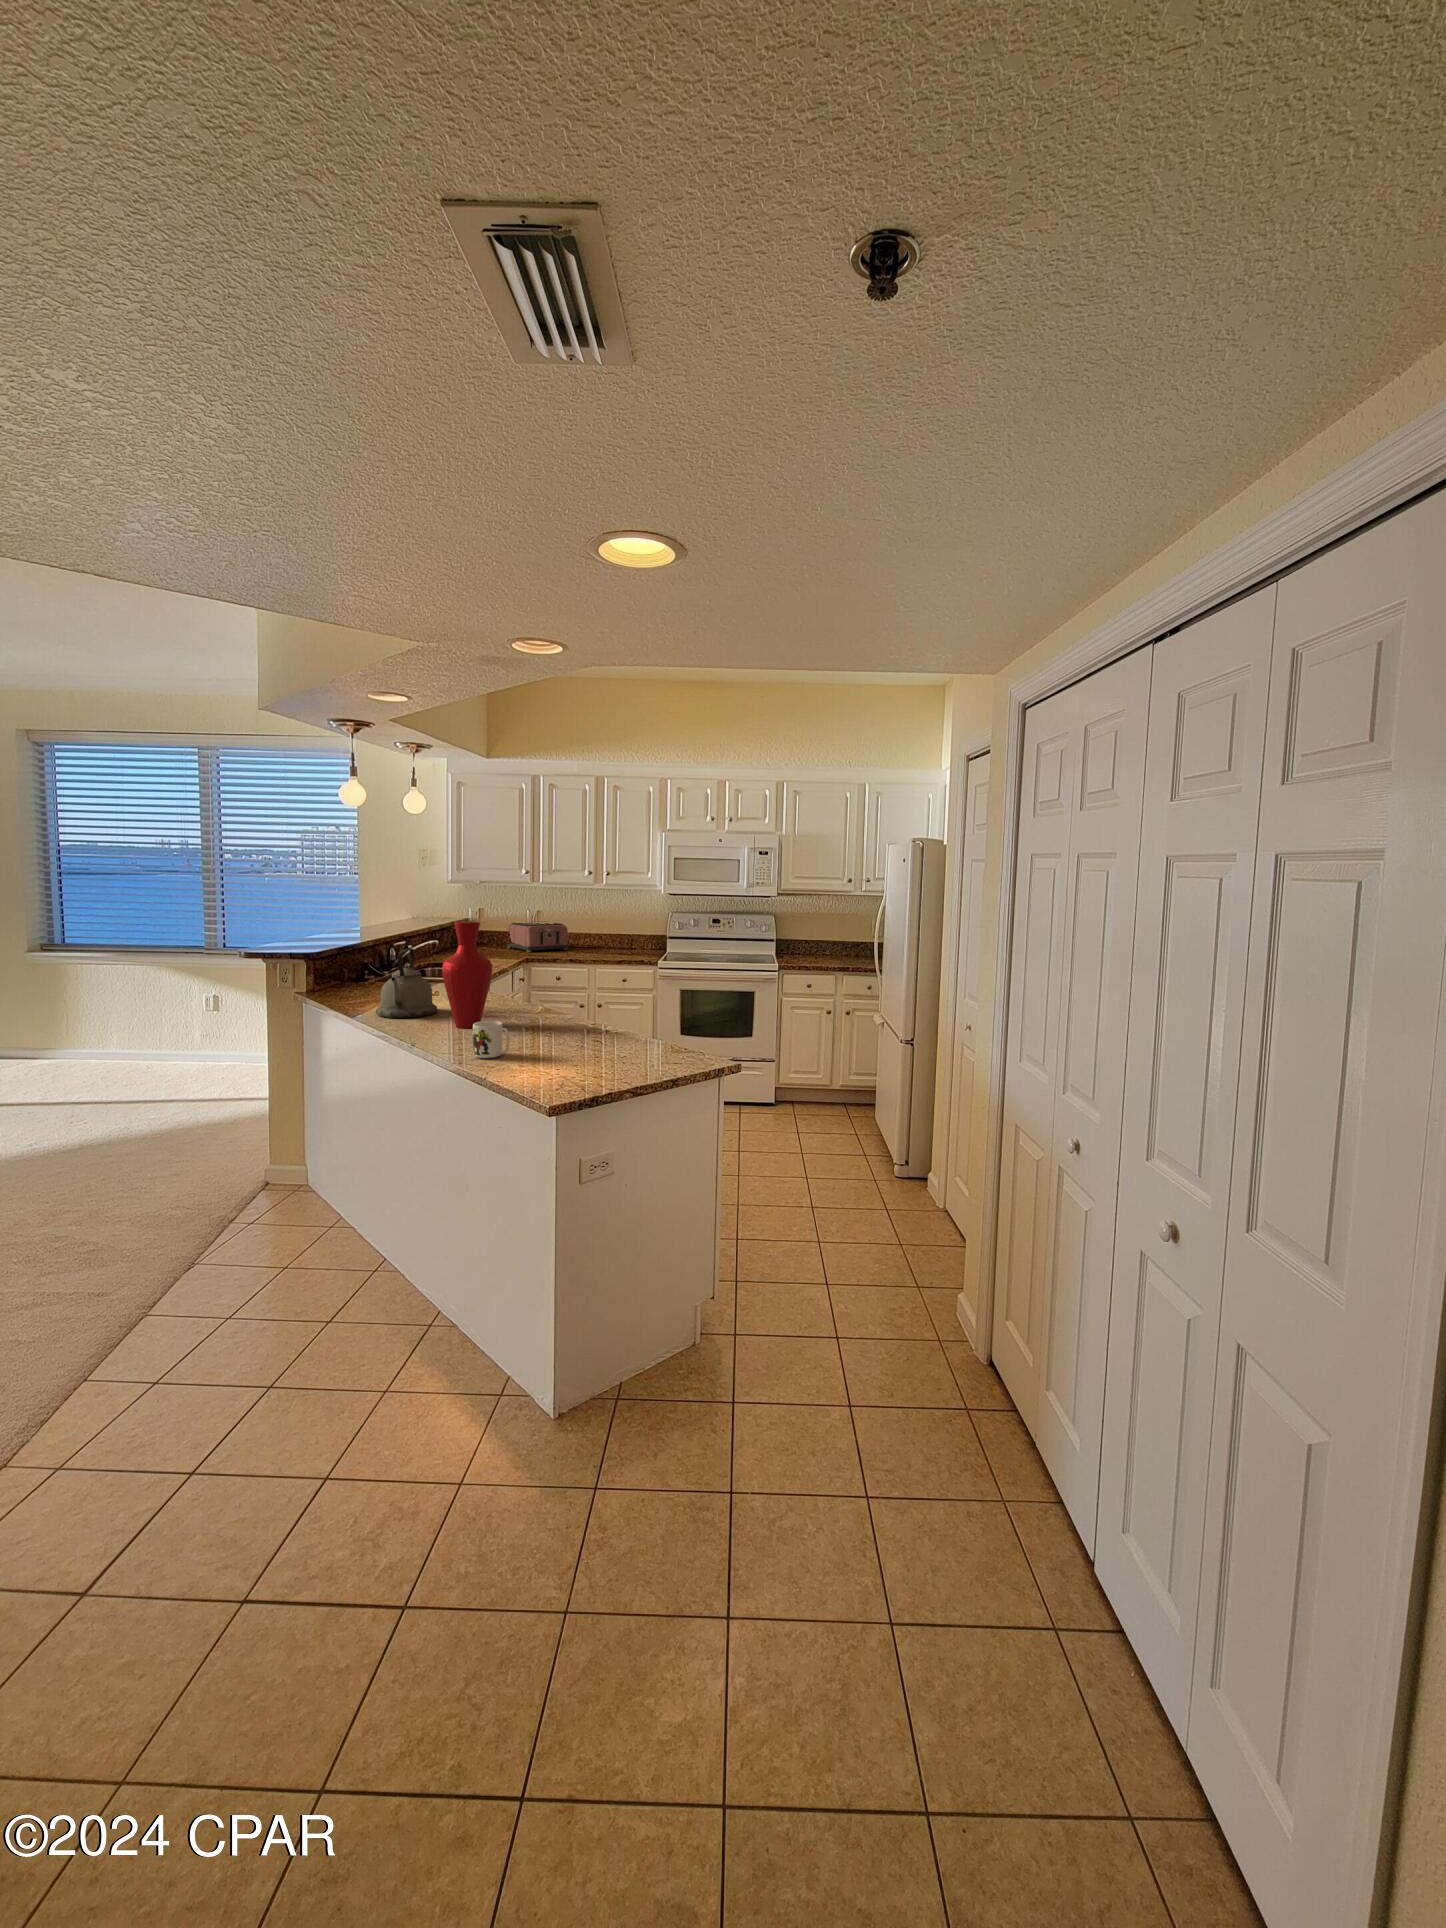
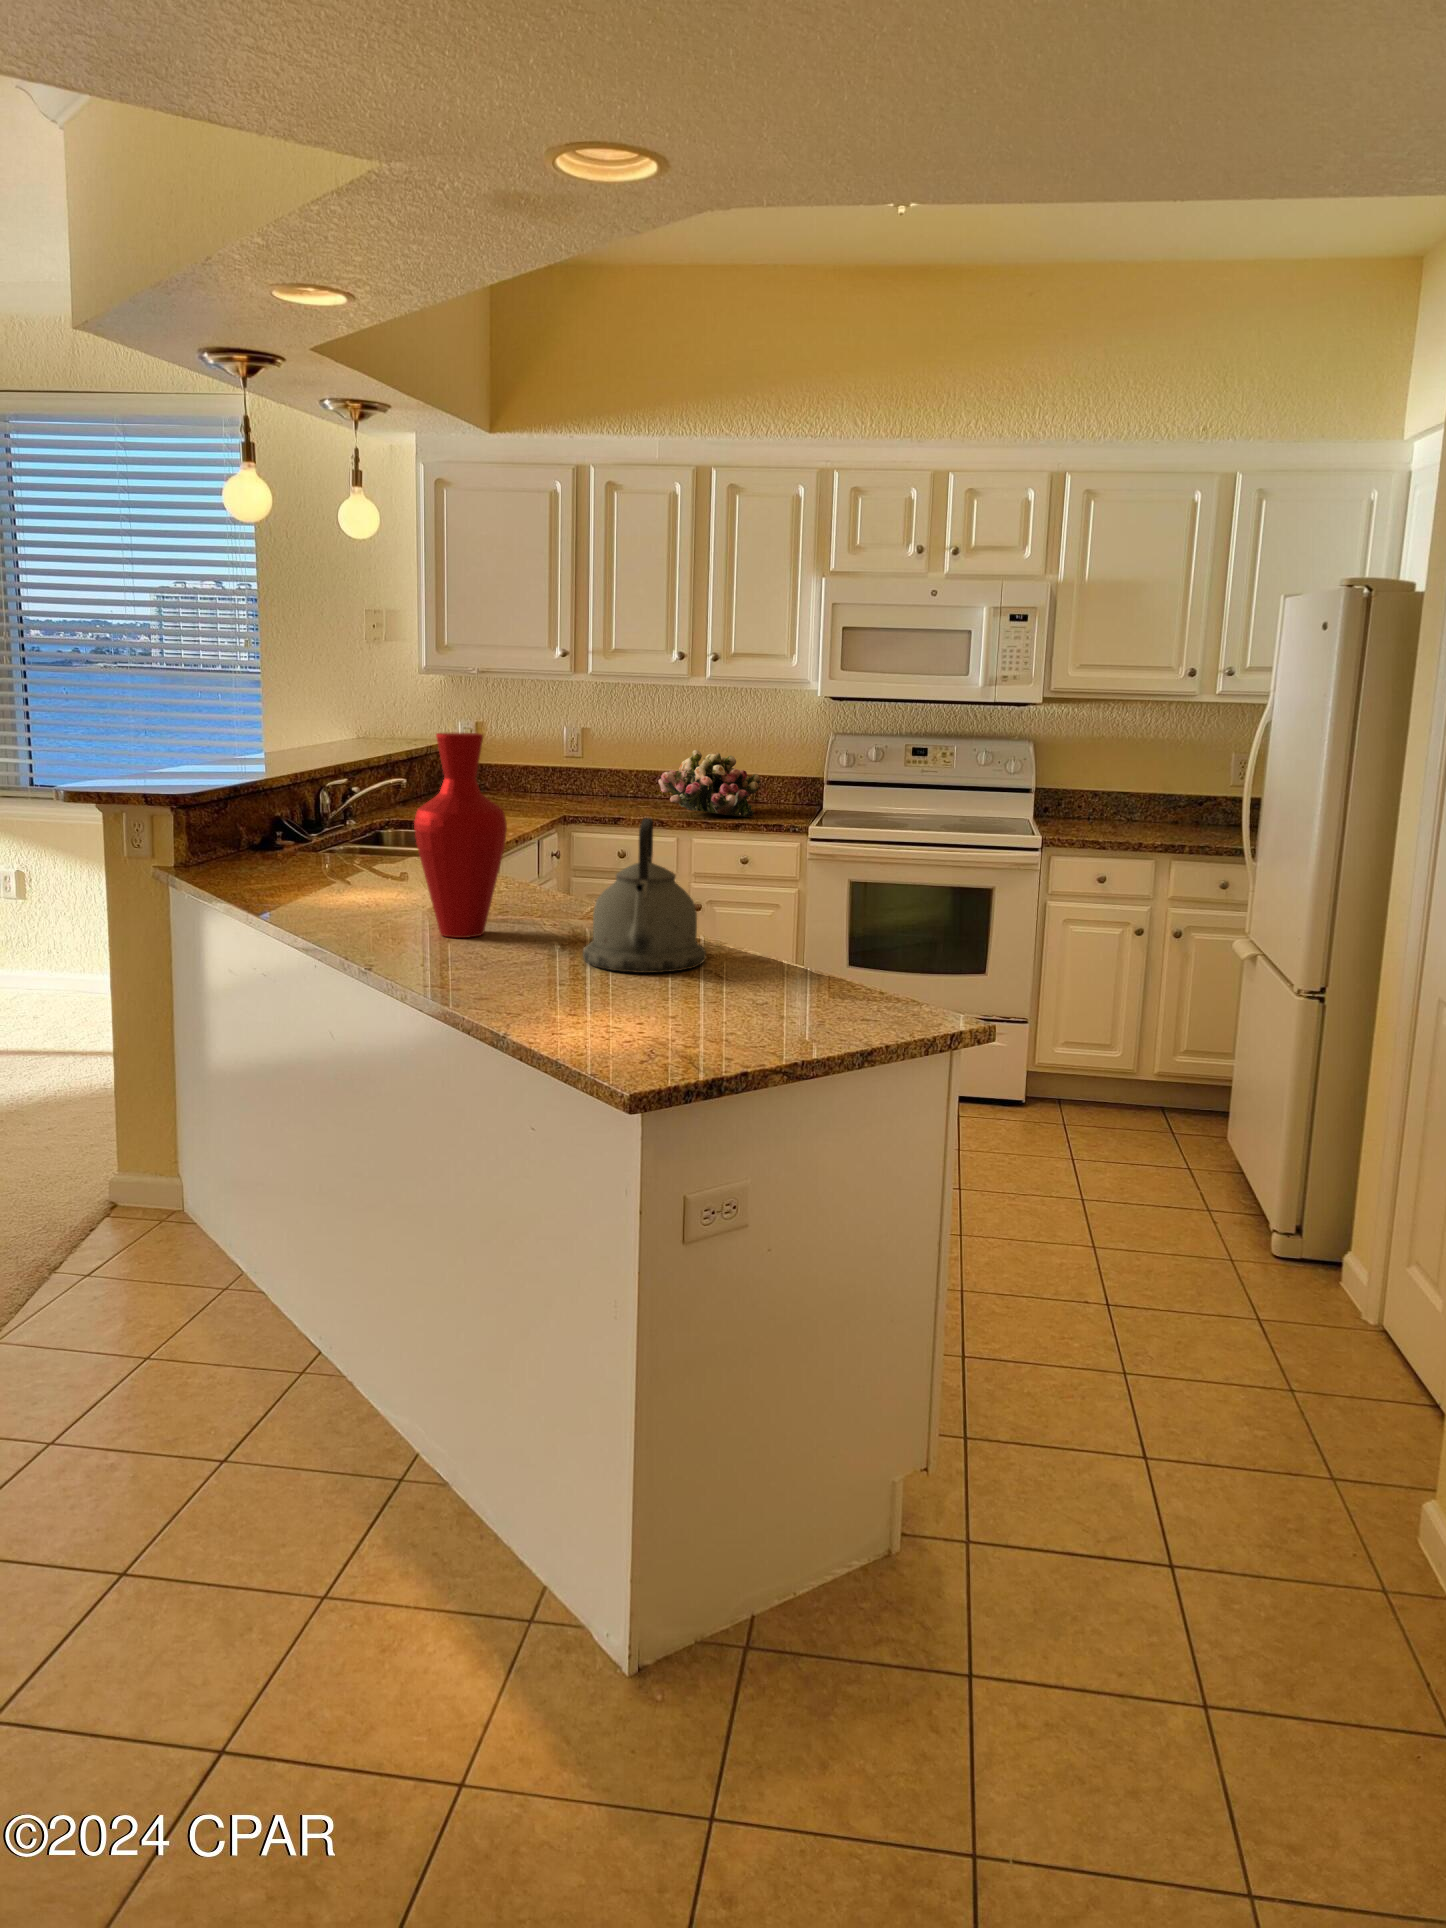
toaster: present [507,922,569,952] -> none [524,749,638,805]
flower arrangement: none [579,922,634,957] -> present [658,750,760,817]
kettle: present [376,948,437,1018] -> present [583,818,706,973]
mug: present [473,1021,510,1058] -> none [474,924,543,995]

